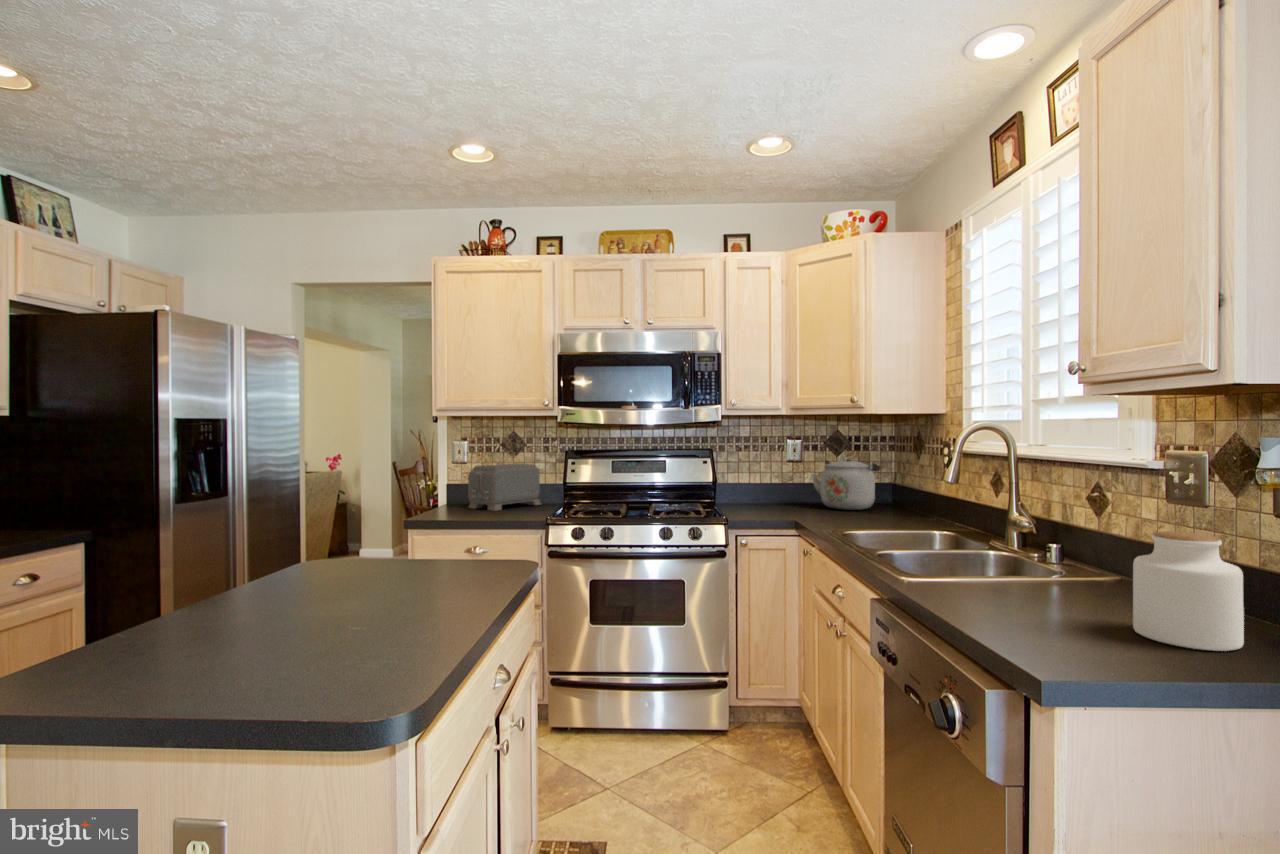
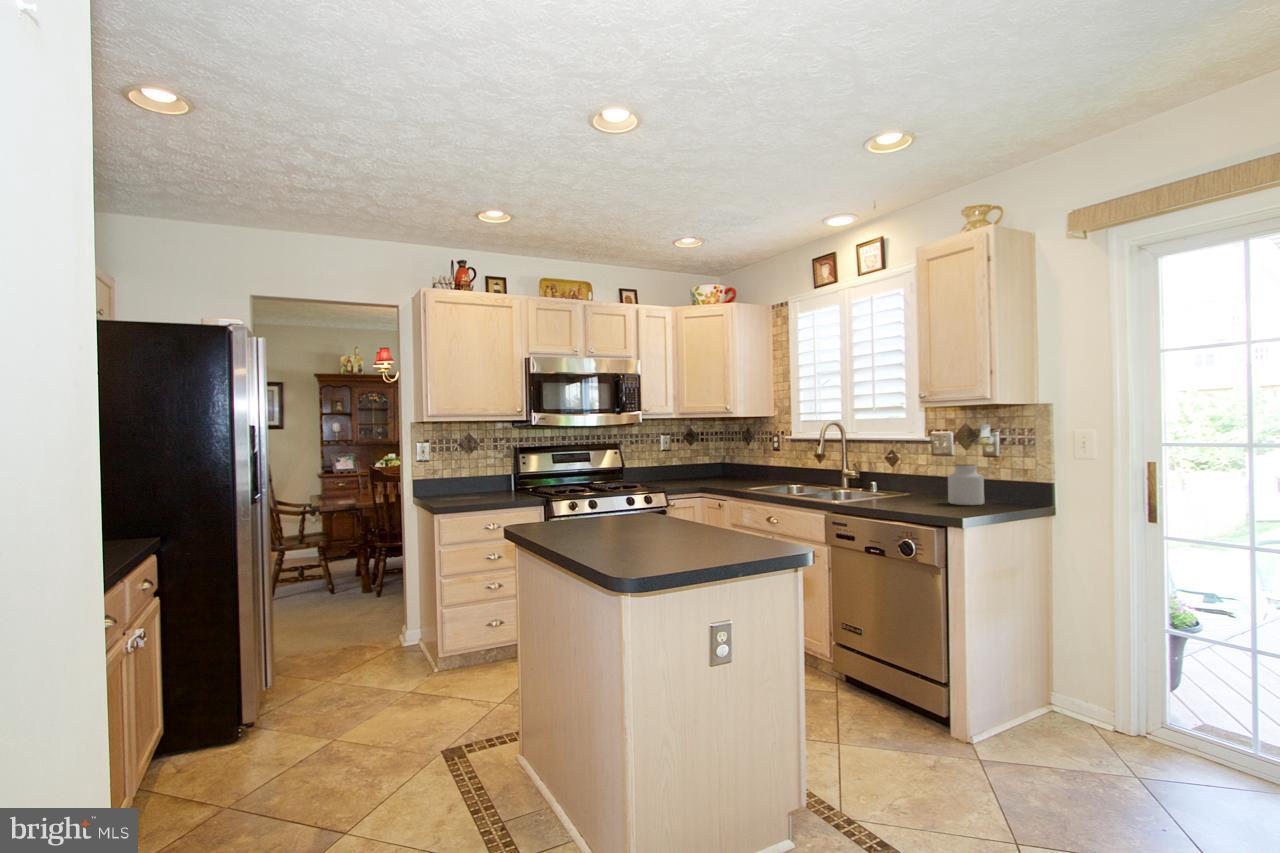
kettle: present [812,457,881,510] -> none [680,446,723,480]
toaster: present [468,464,541,511] -> none [455,461,503,499]

